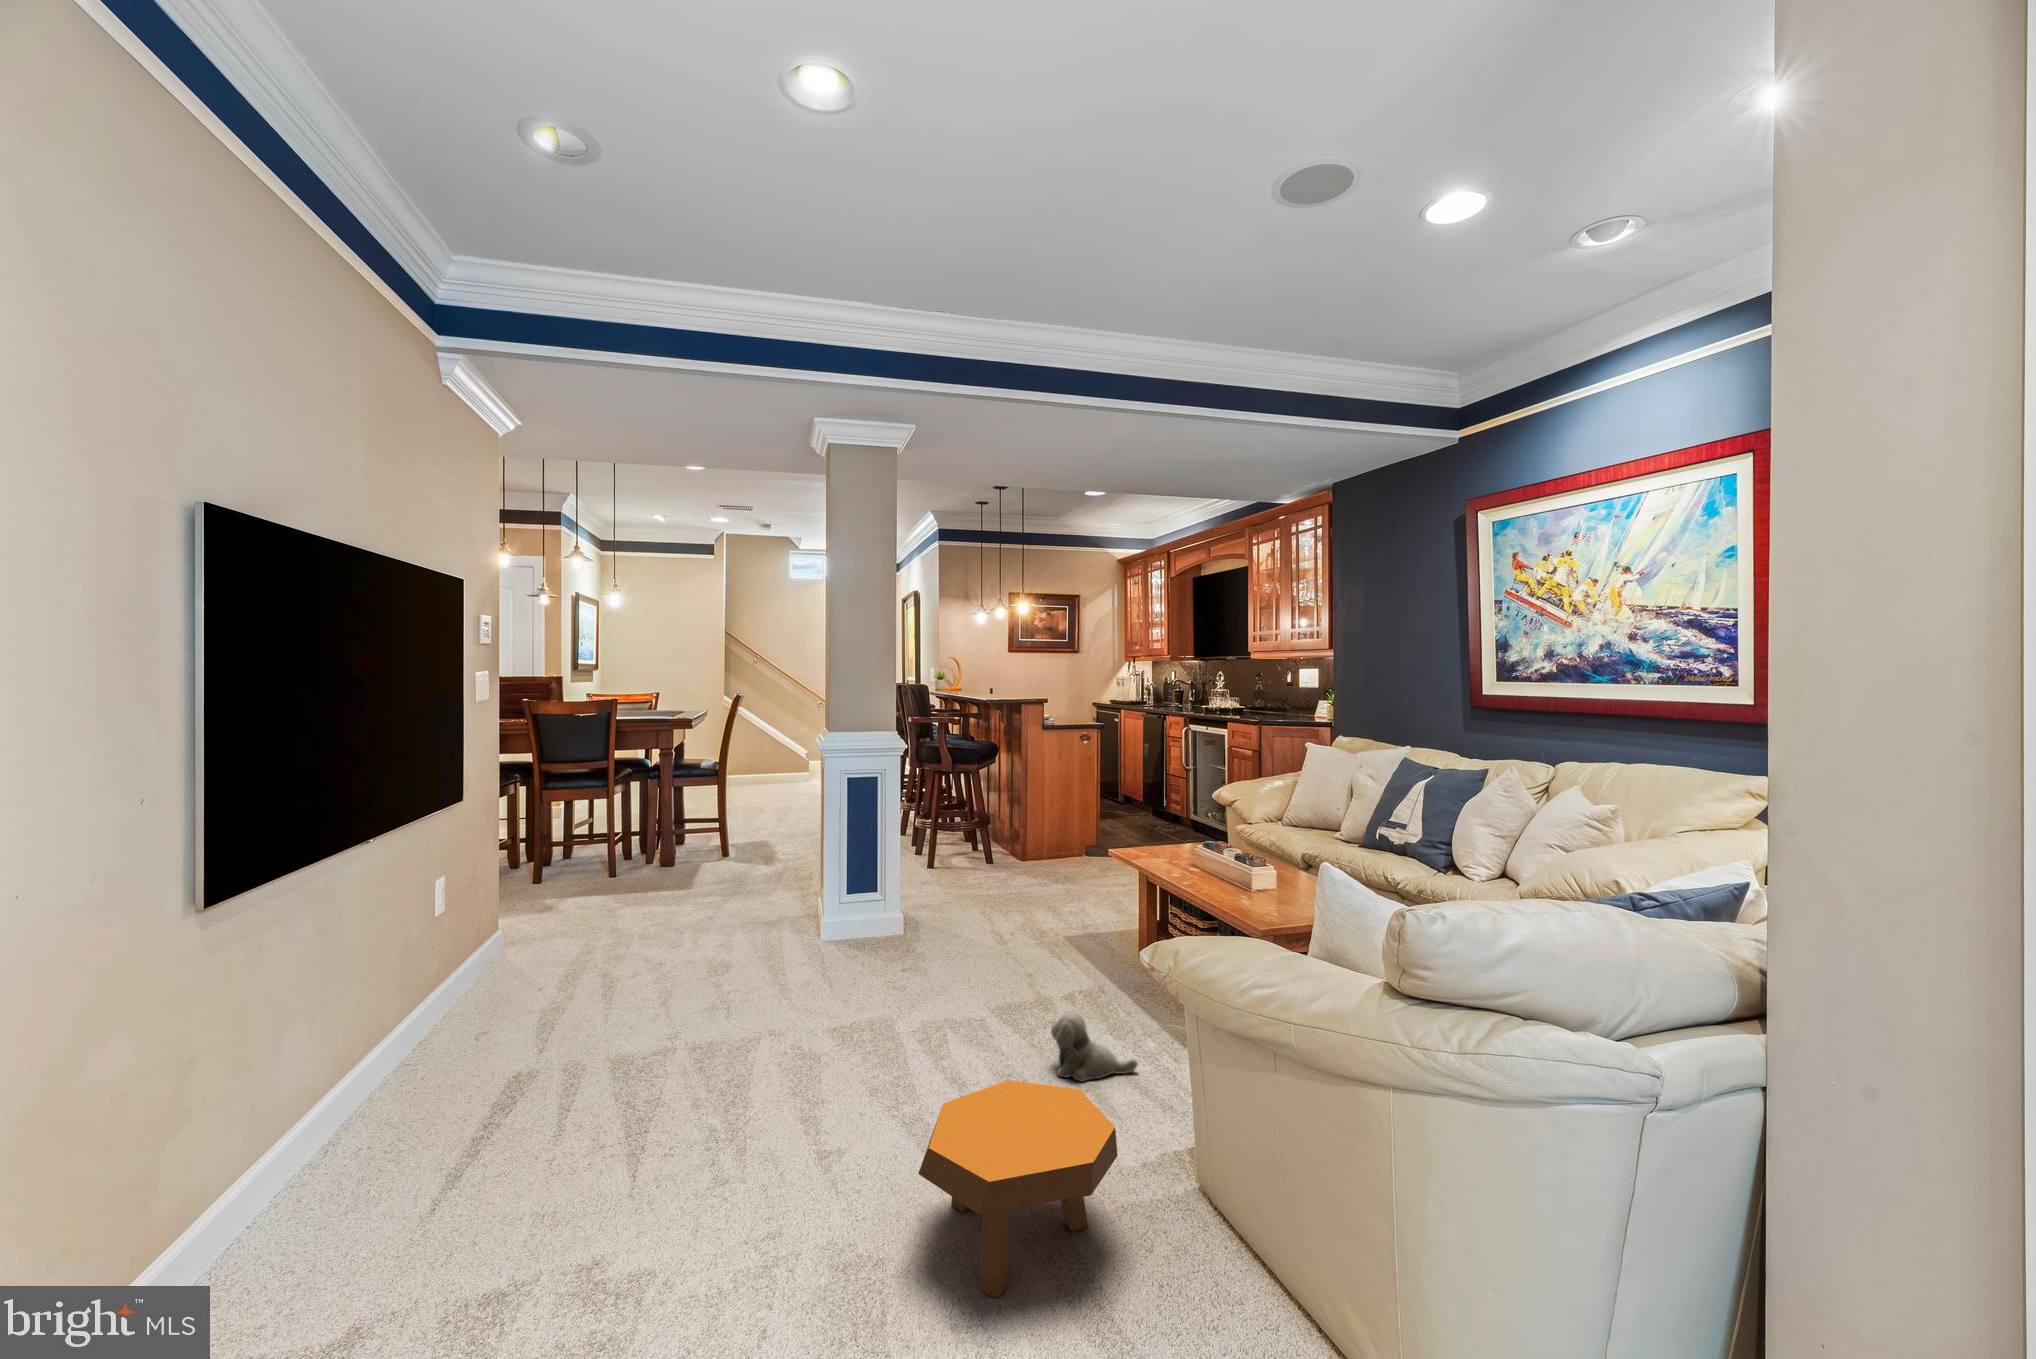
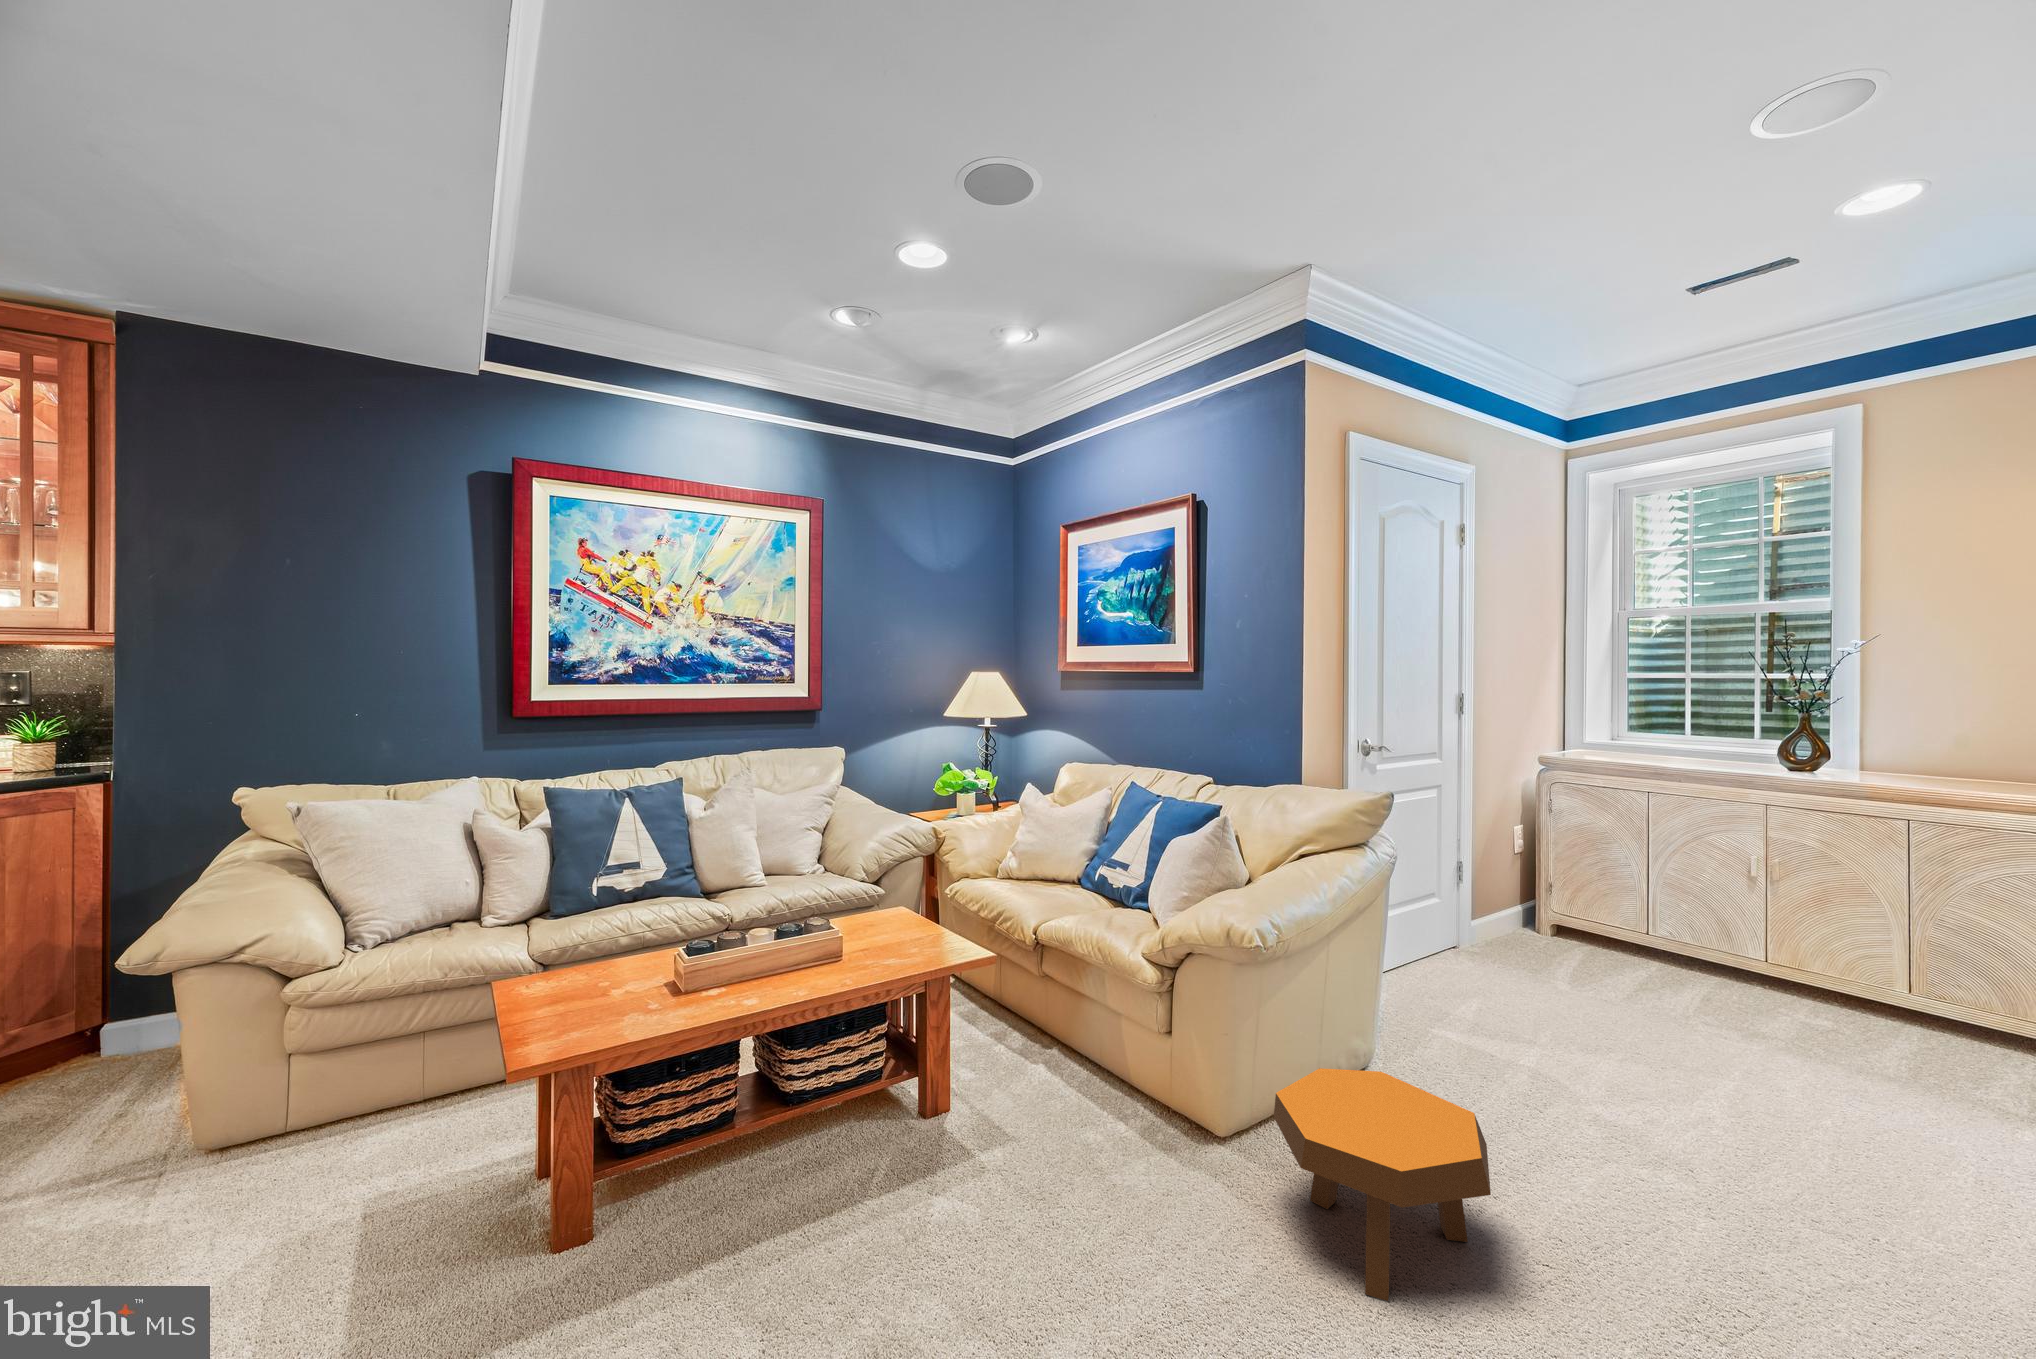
plush toy: present [1051,1011,1138,1082] -> none [970,1170,1055,1277]

